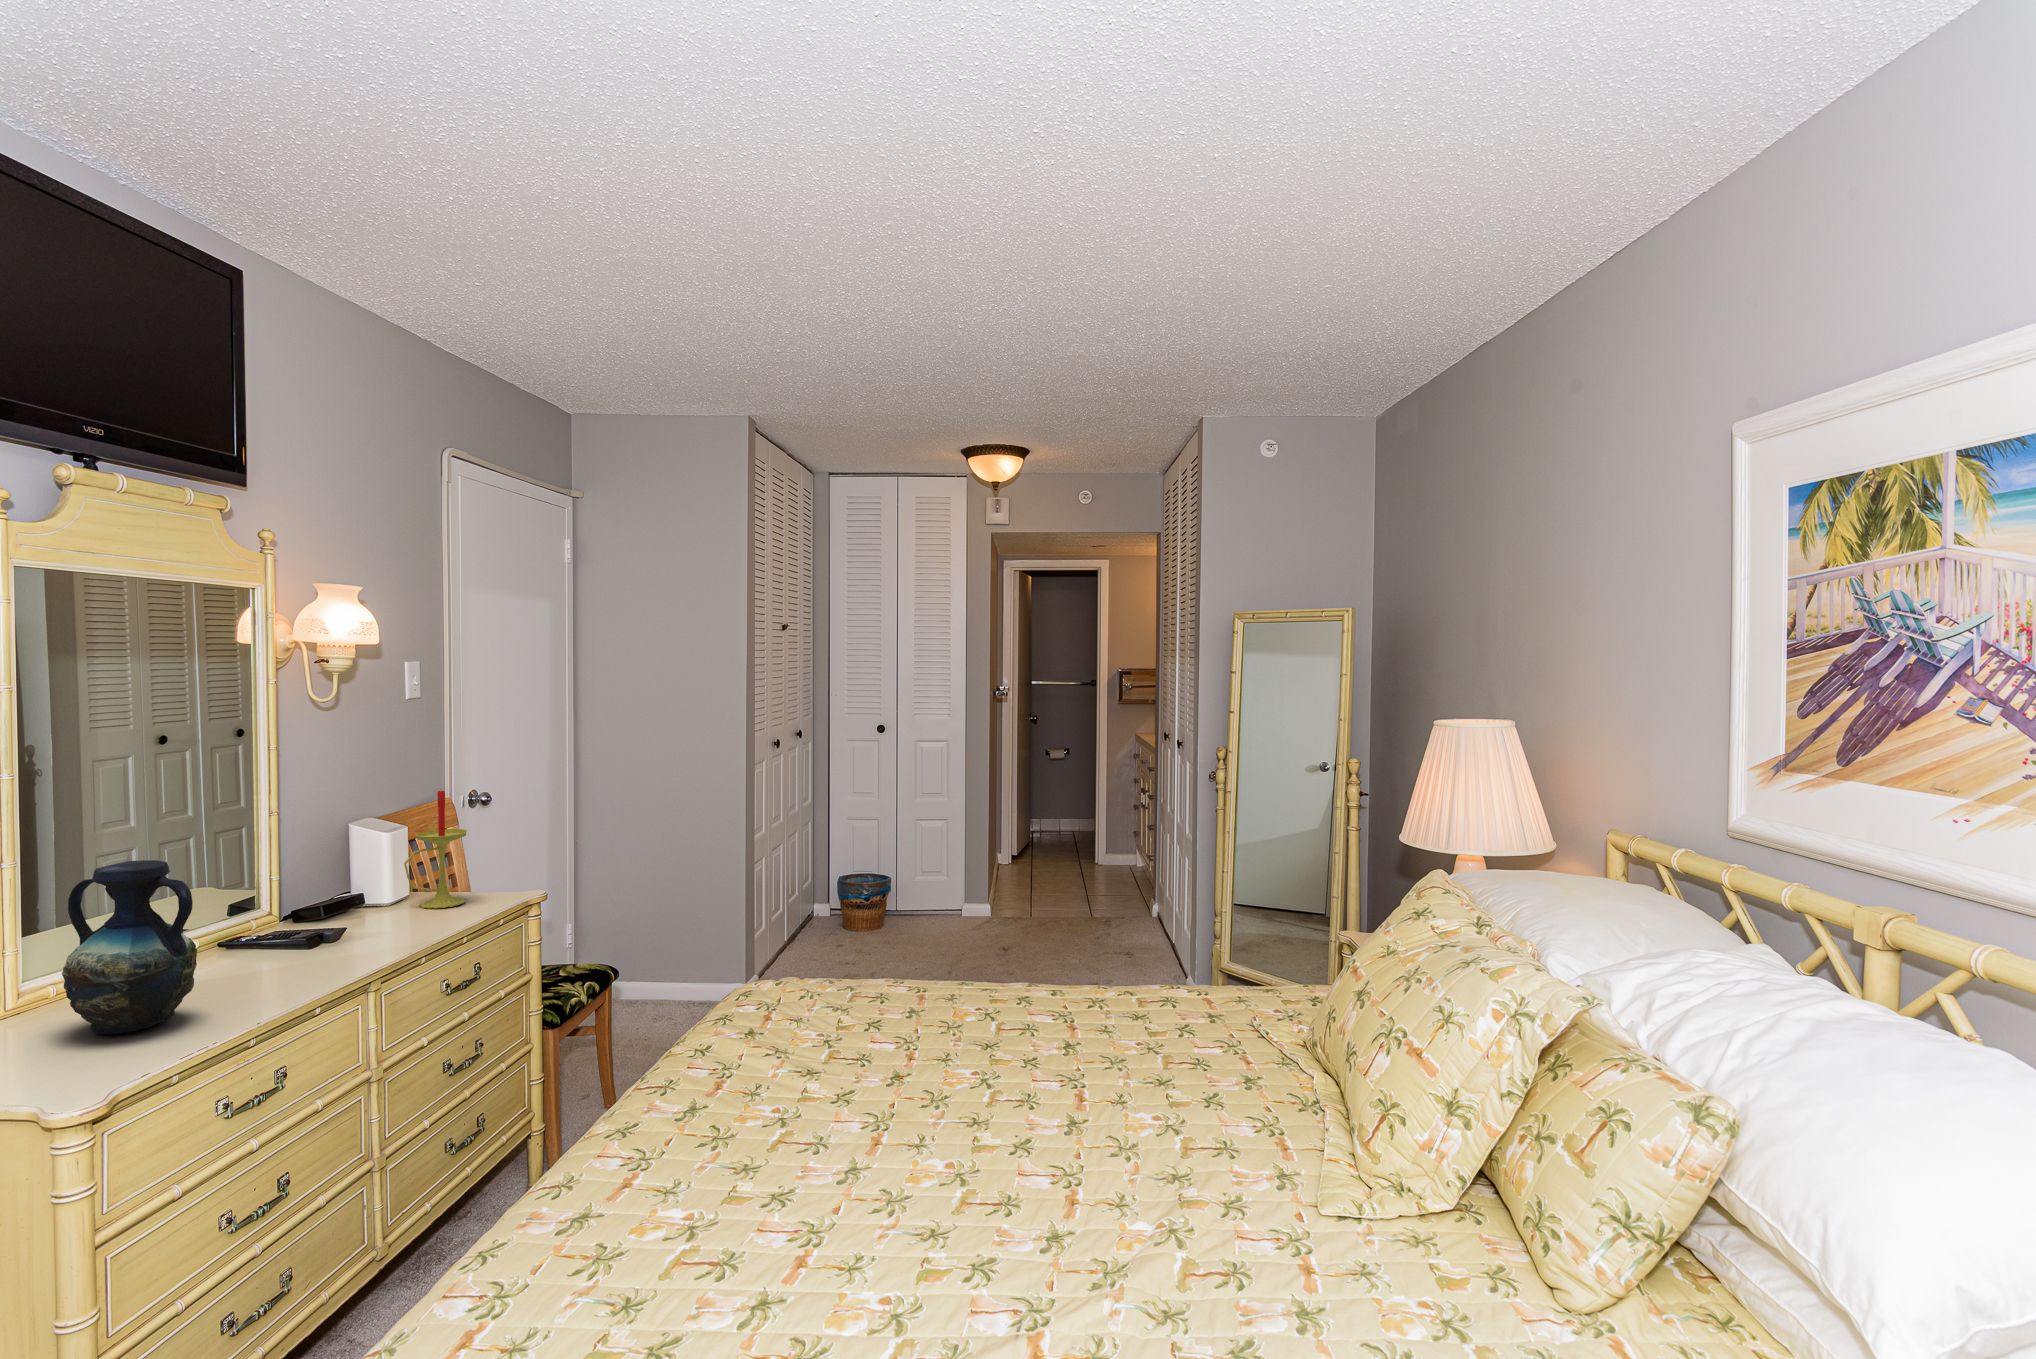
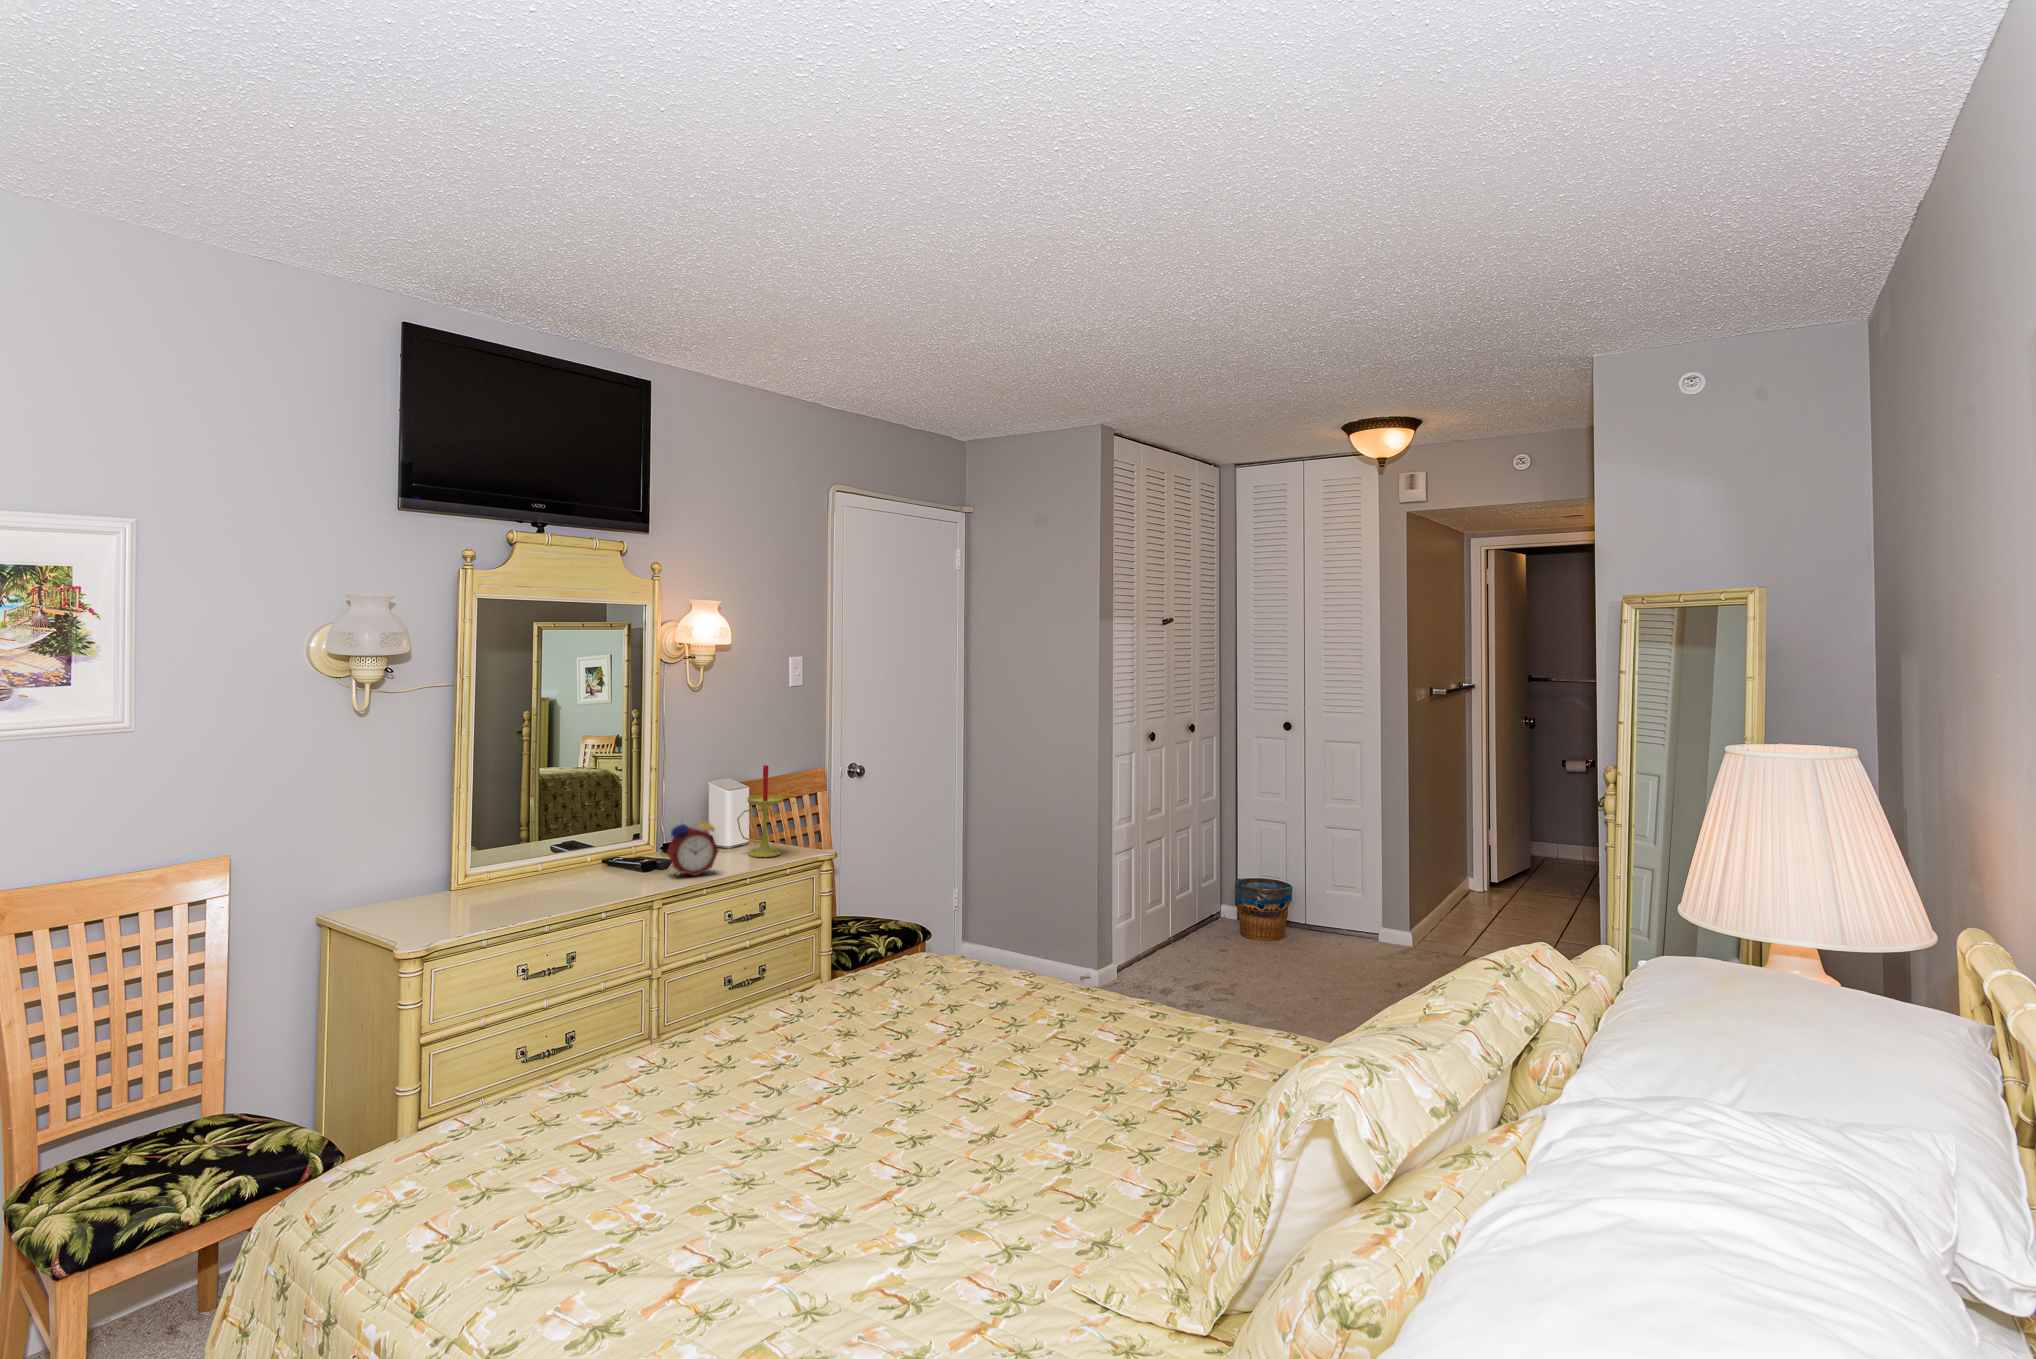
alarm clock: none [346,856,420,943] -> present [667,814,719,876]
vase: present [62,860,197,1034] -> none [452,799,528,911]

